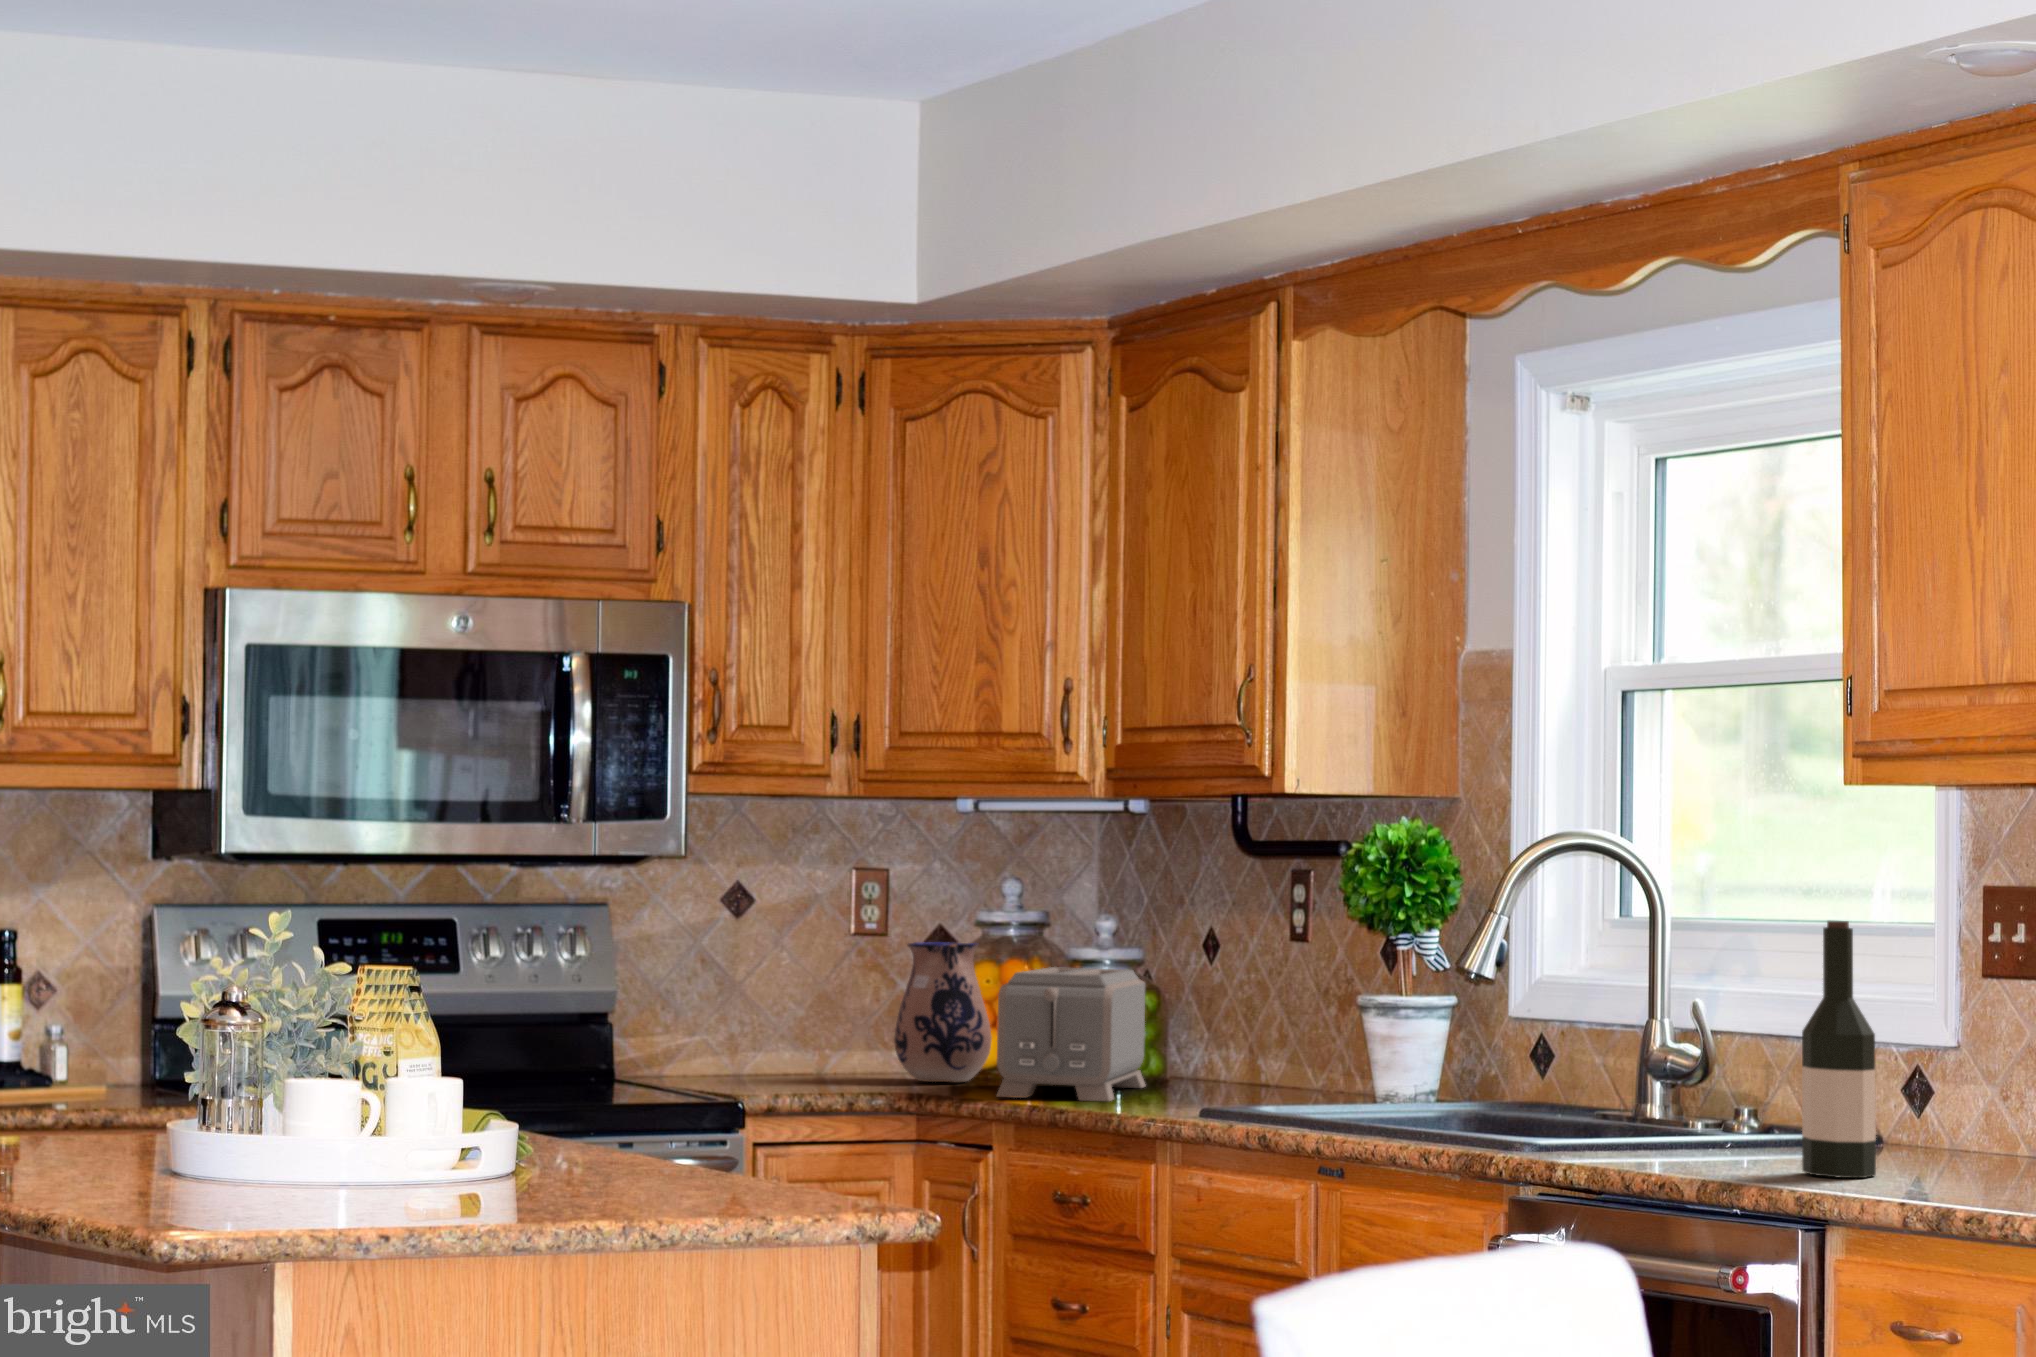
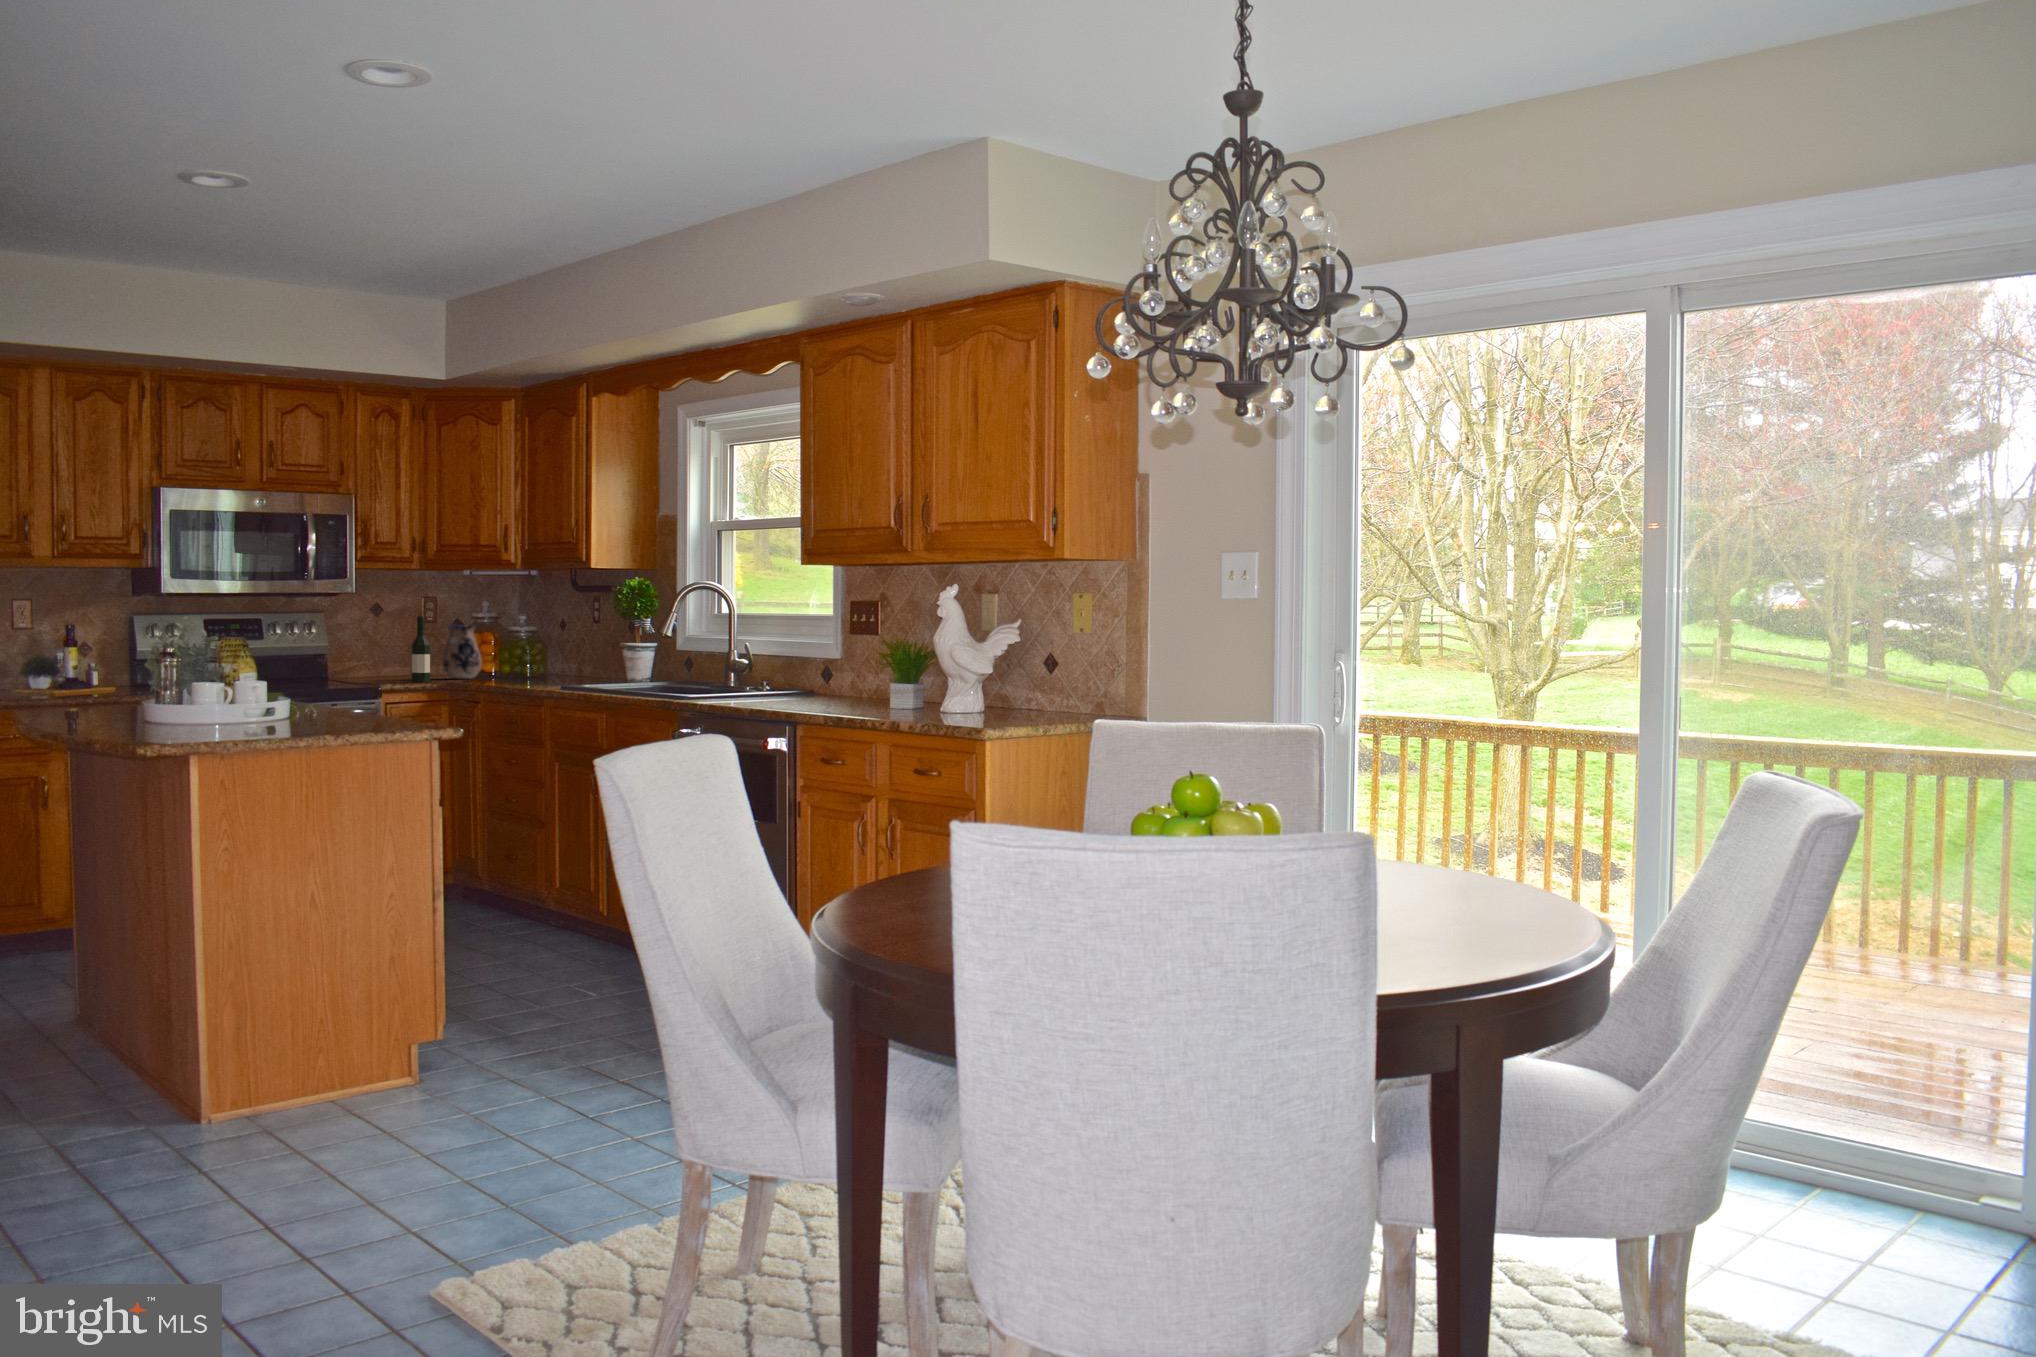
wine bottle: present [1802,921,1876,1178] -> present [412,616,430,682]
toaster: present [997,967,1146,1101] -> none [486,634,544,681]

